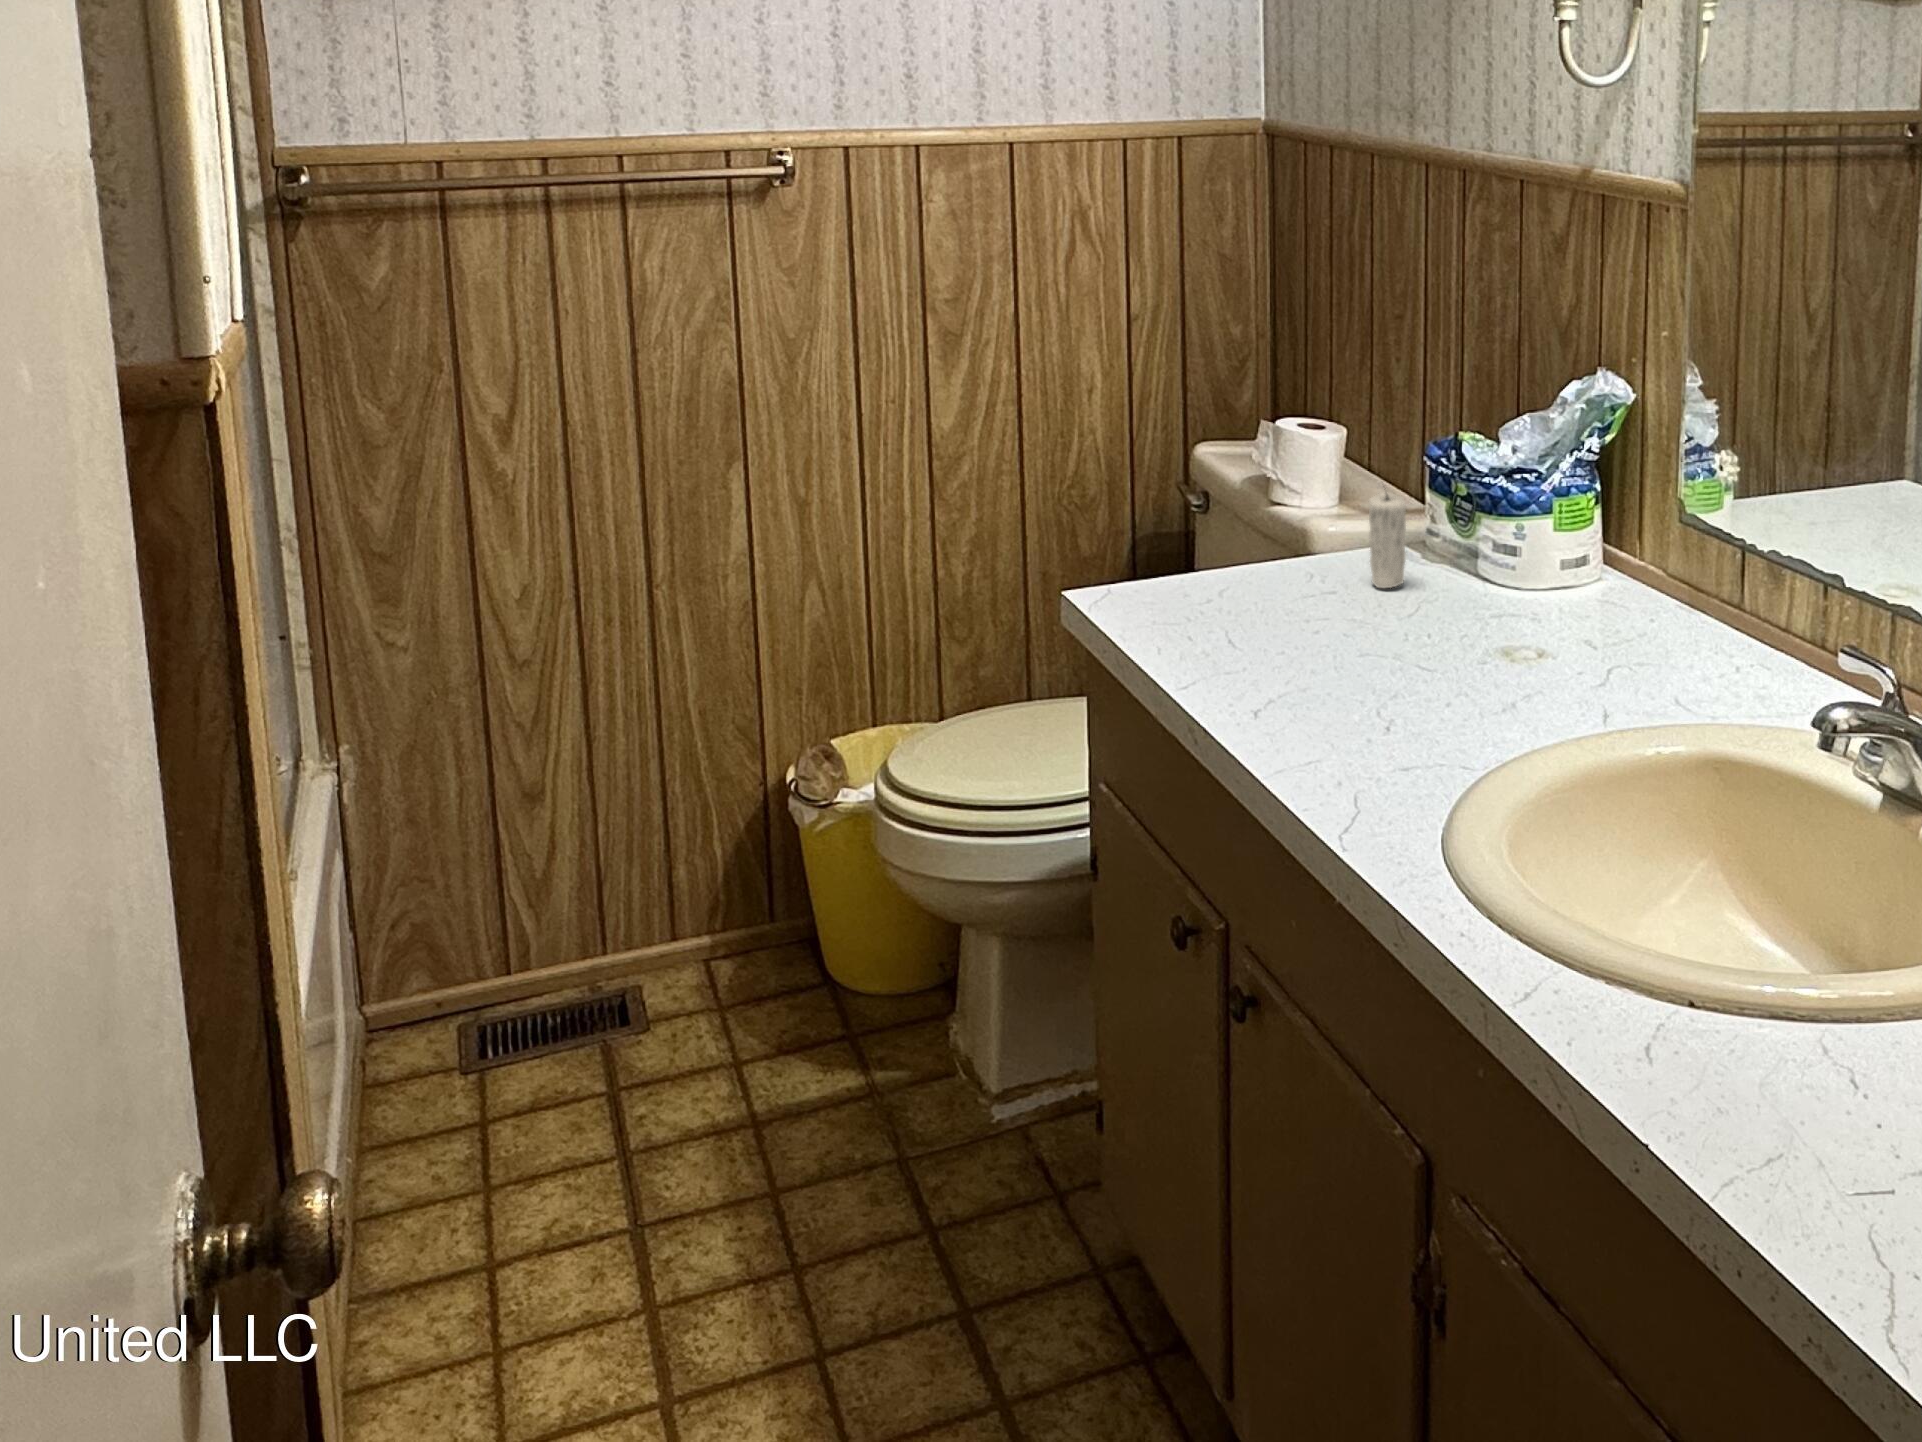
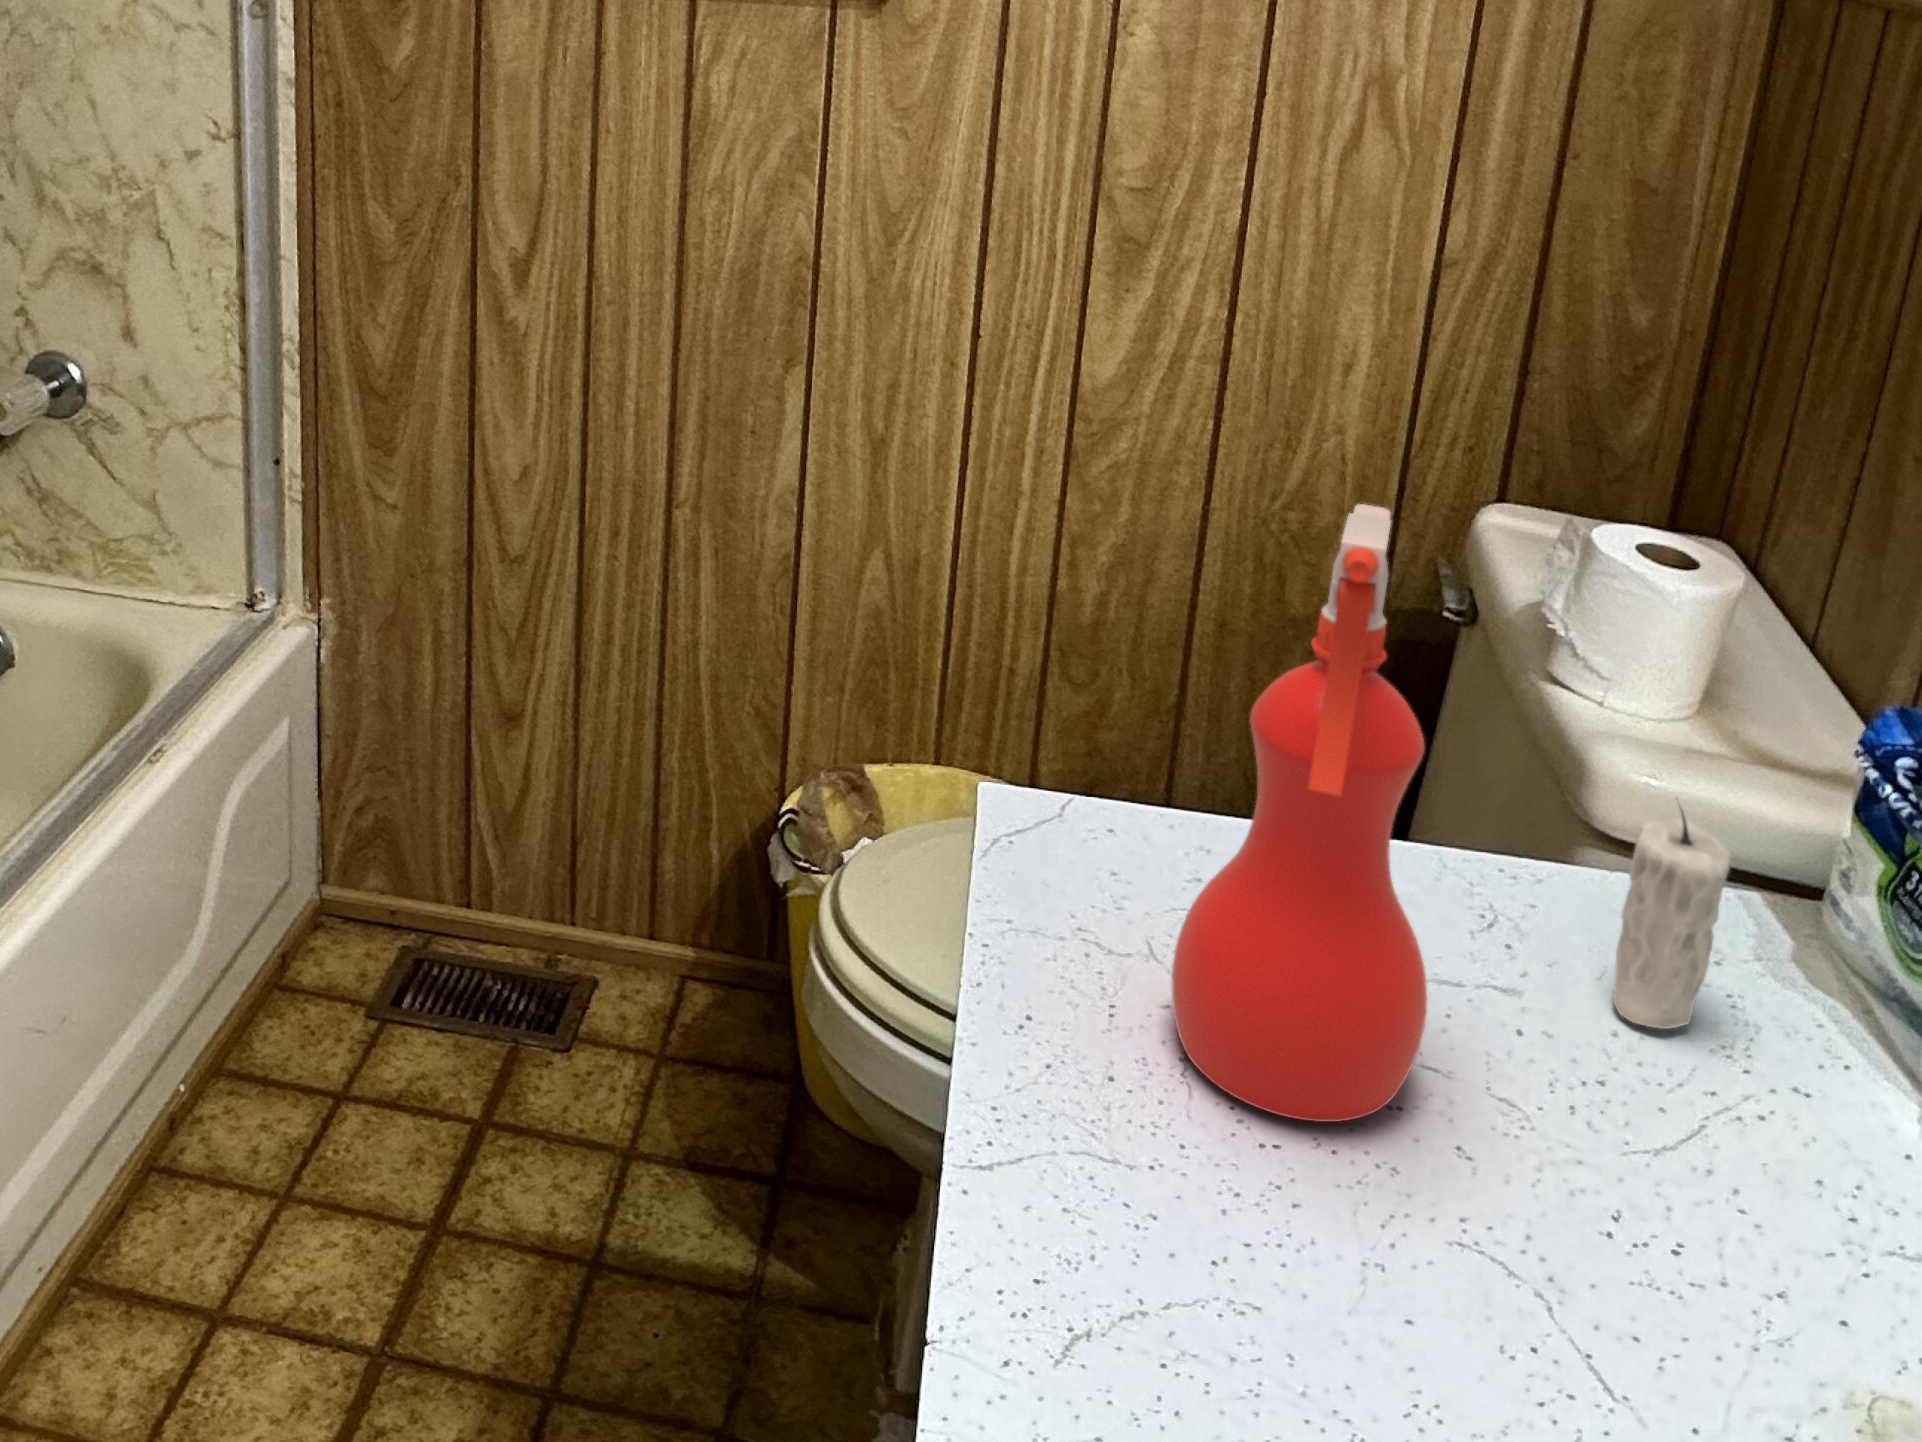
spray bottle: none [1214,362,1324,643] -> present [1171,504,1427,1122]

